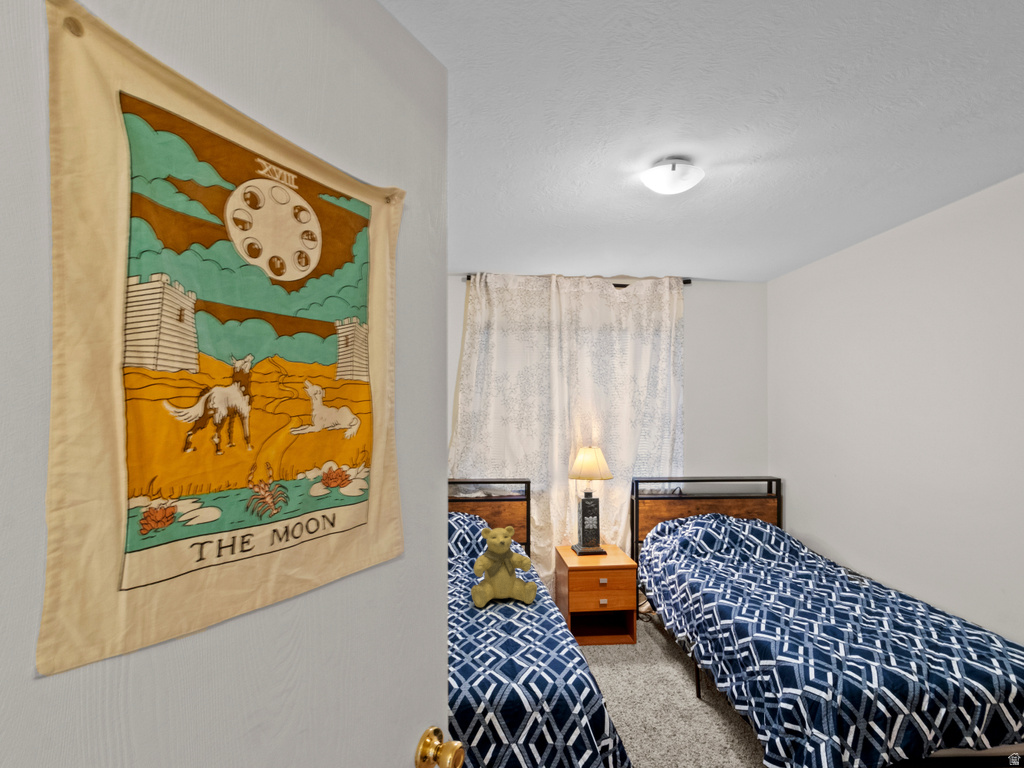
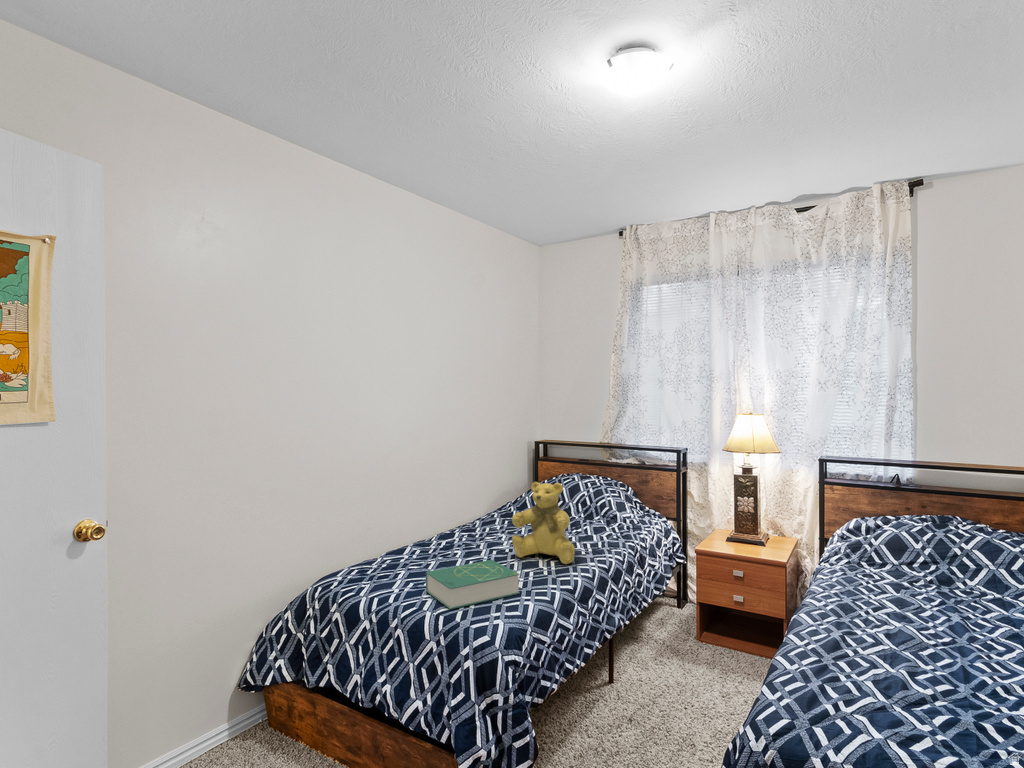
book: none [465,615,546,675] -> present [426,560,520,609]

